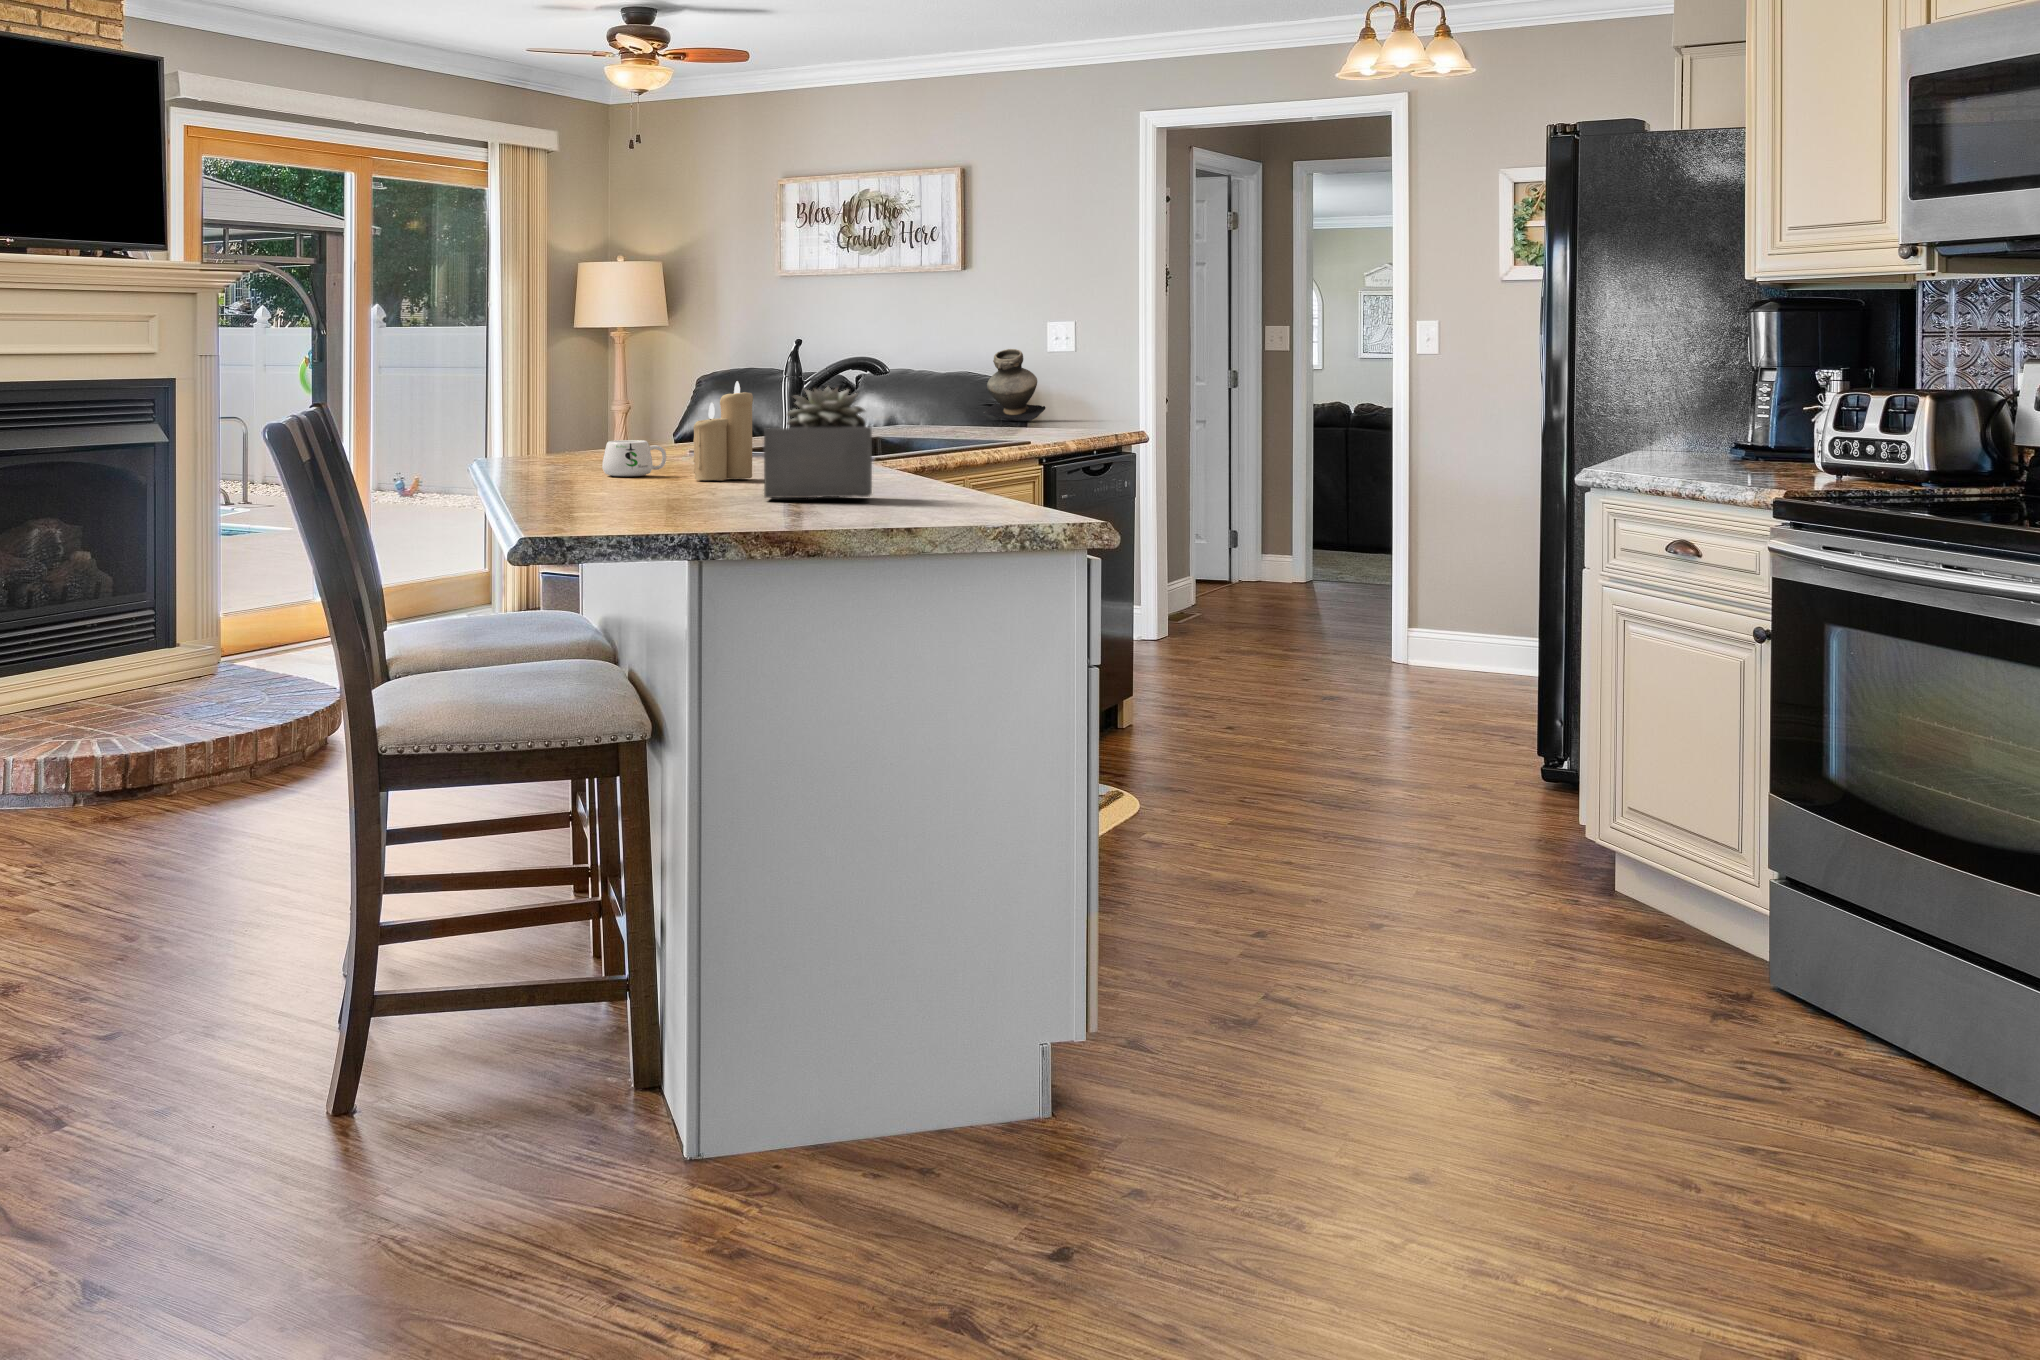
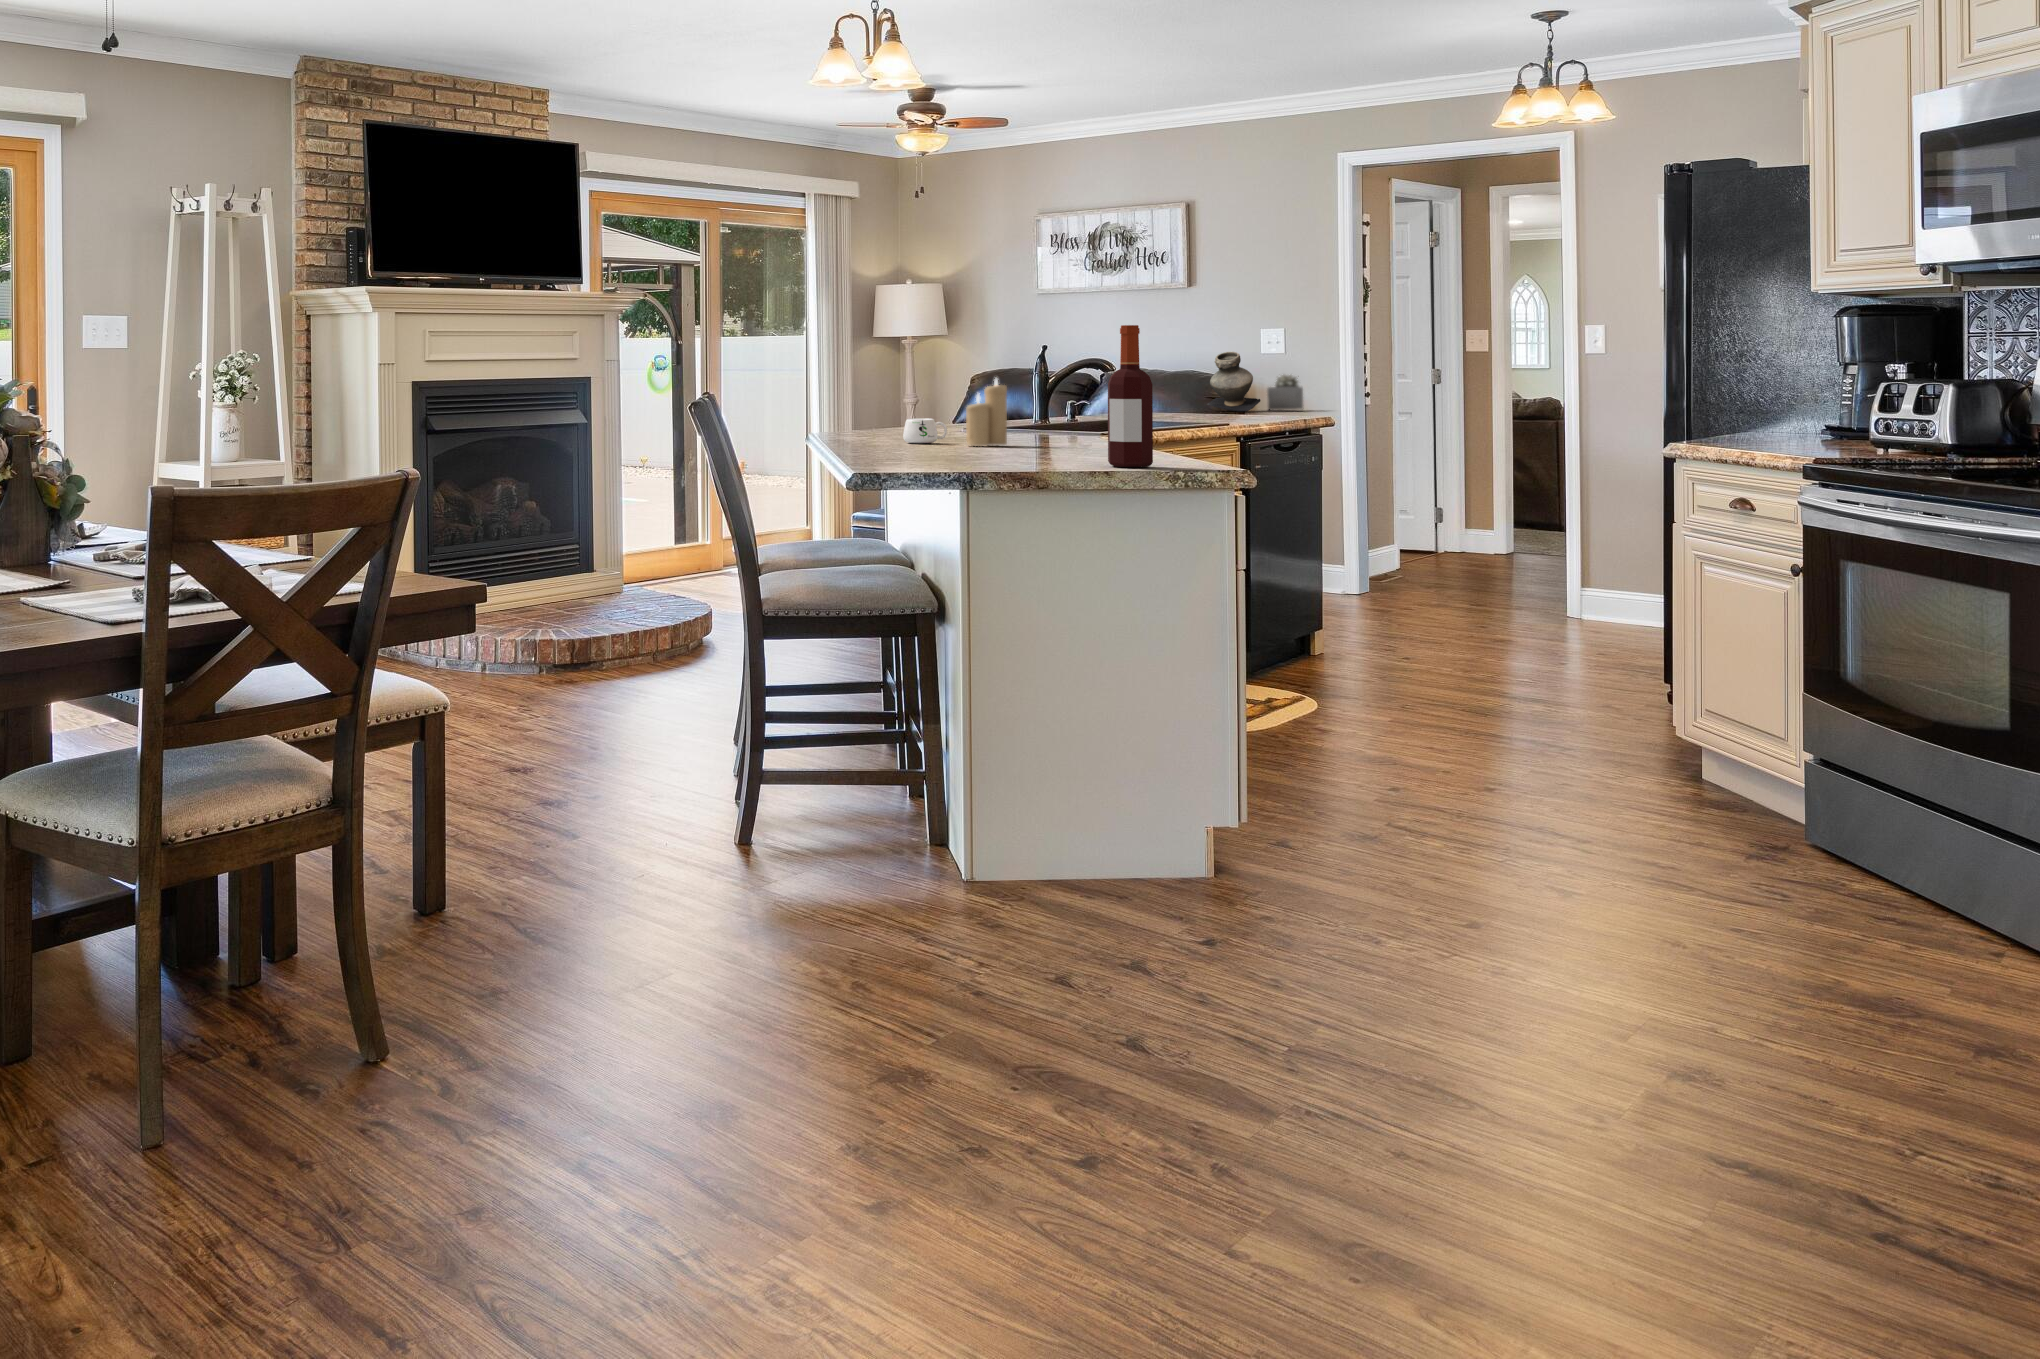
bottle: none [909,306,976,520] -> present [1108,325,1153,467]
succulent plant: present [764,387,872,498] -> present [1267,375,1303,410]

